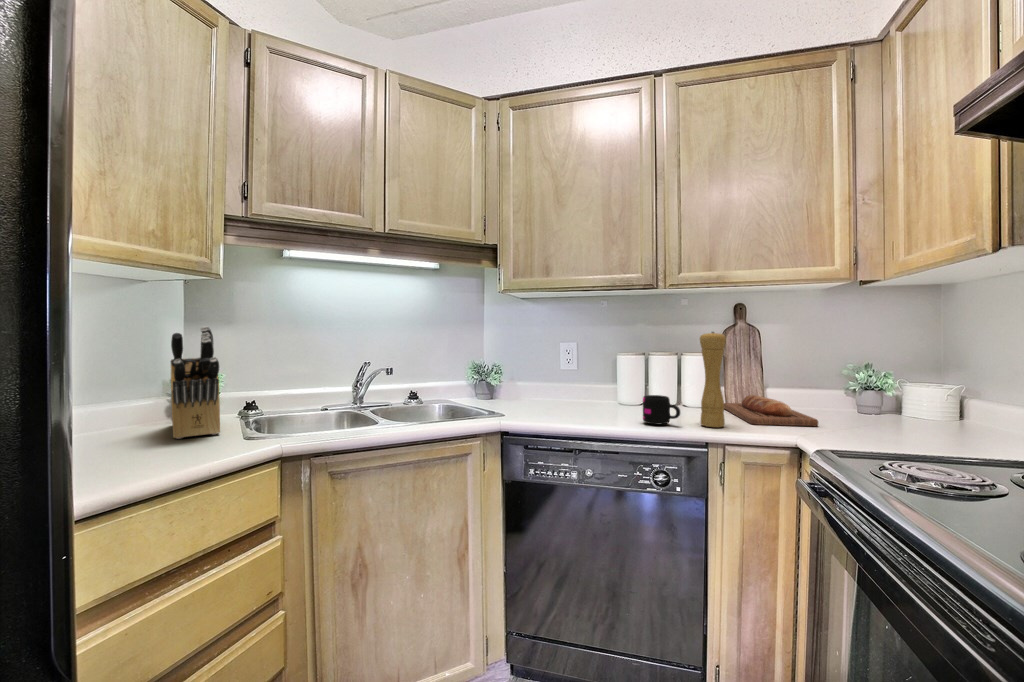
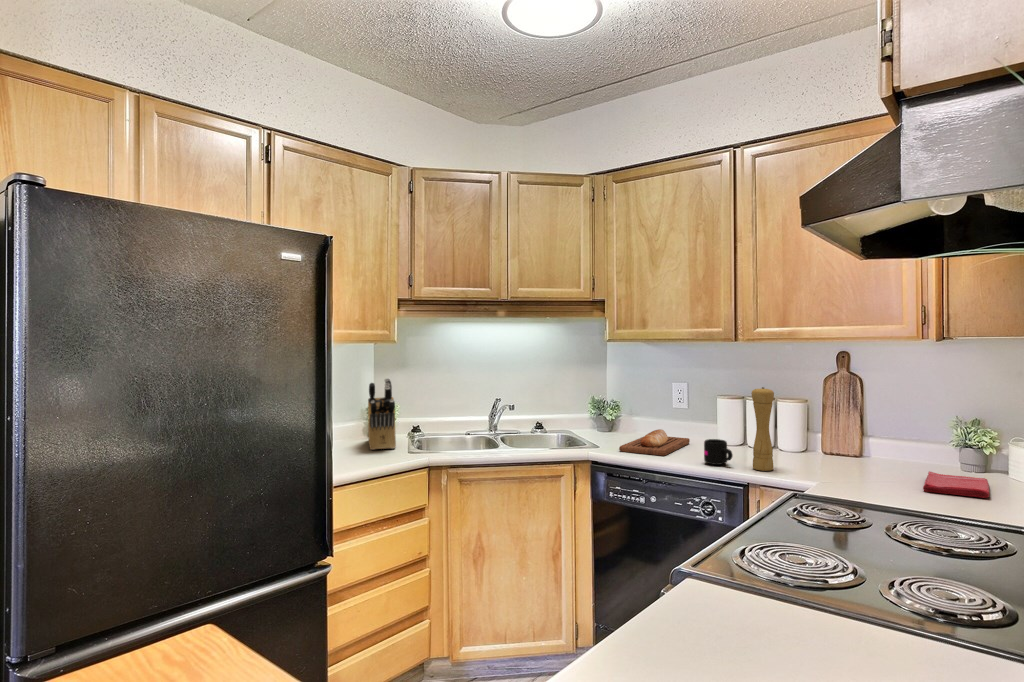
bread loaf: present [724,395,818,426] -> present [619,429,690,456]
dish towel: none [863,416,973,439] -> present [923,471,990,498]

